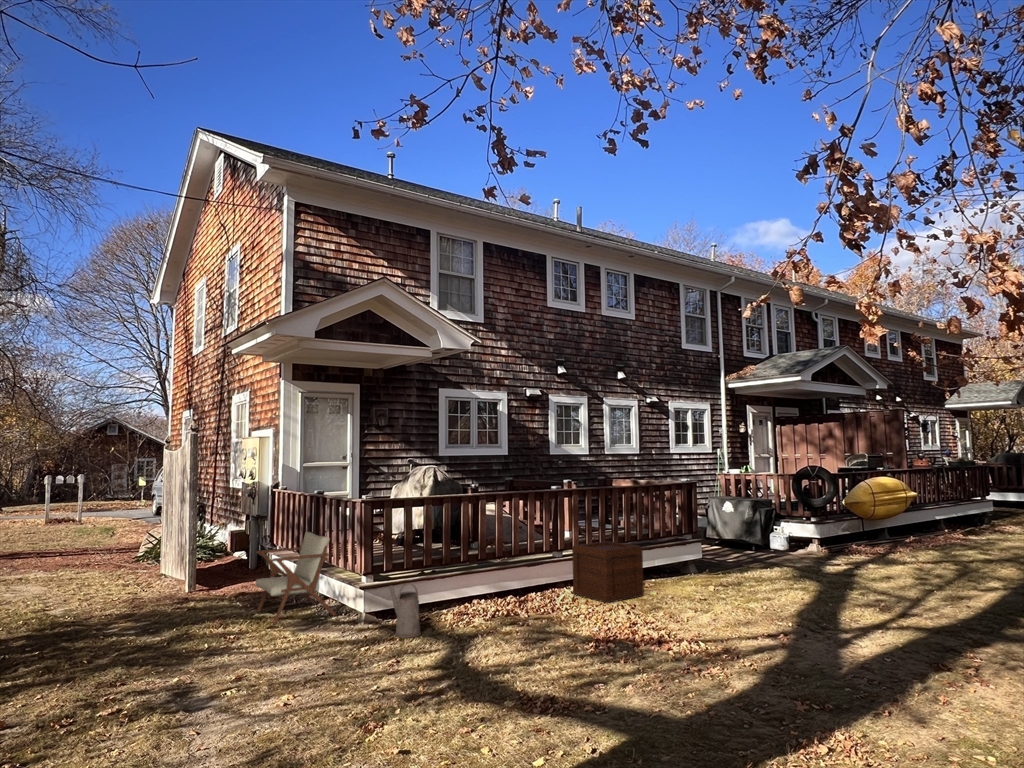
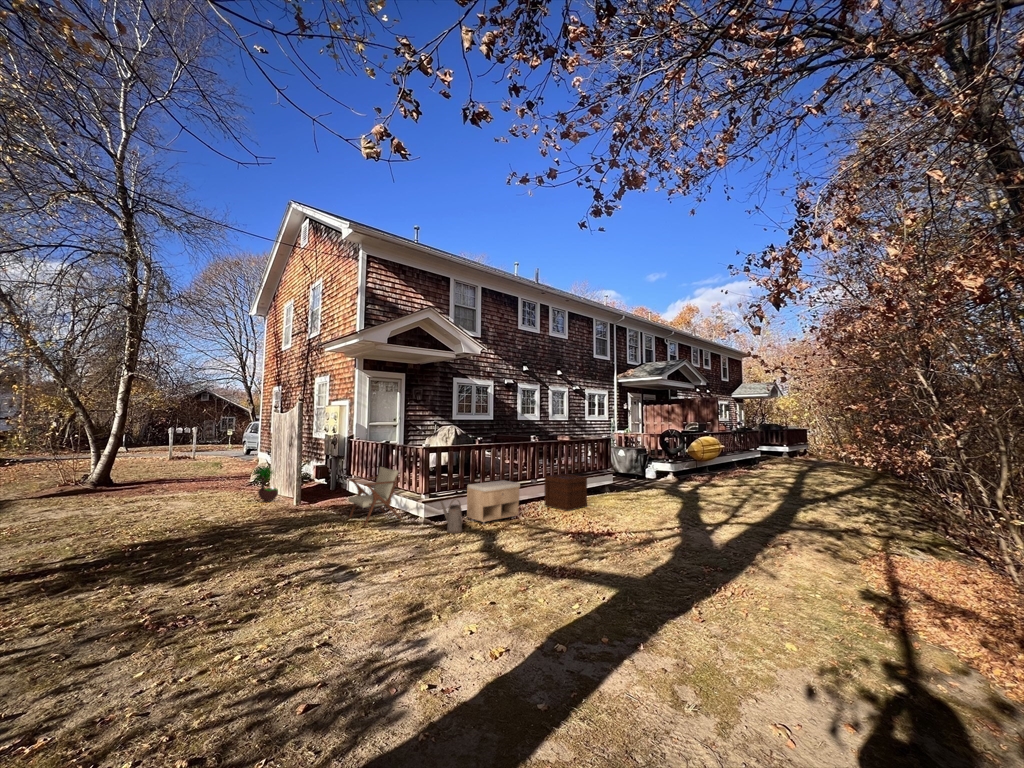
potted tree: none [127,526,167,586] -> present [252,466,278,501]
storage bench: none [435,552,522,625] -> present [467,480,520,525]

